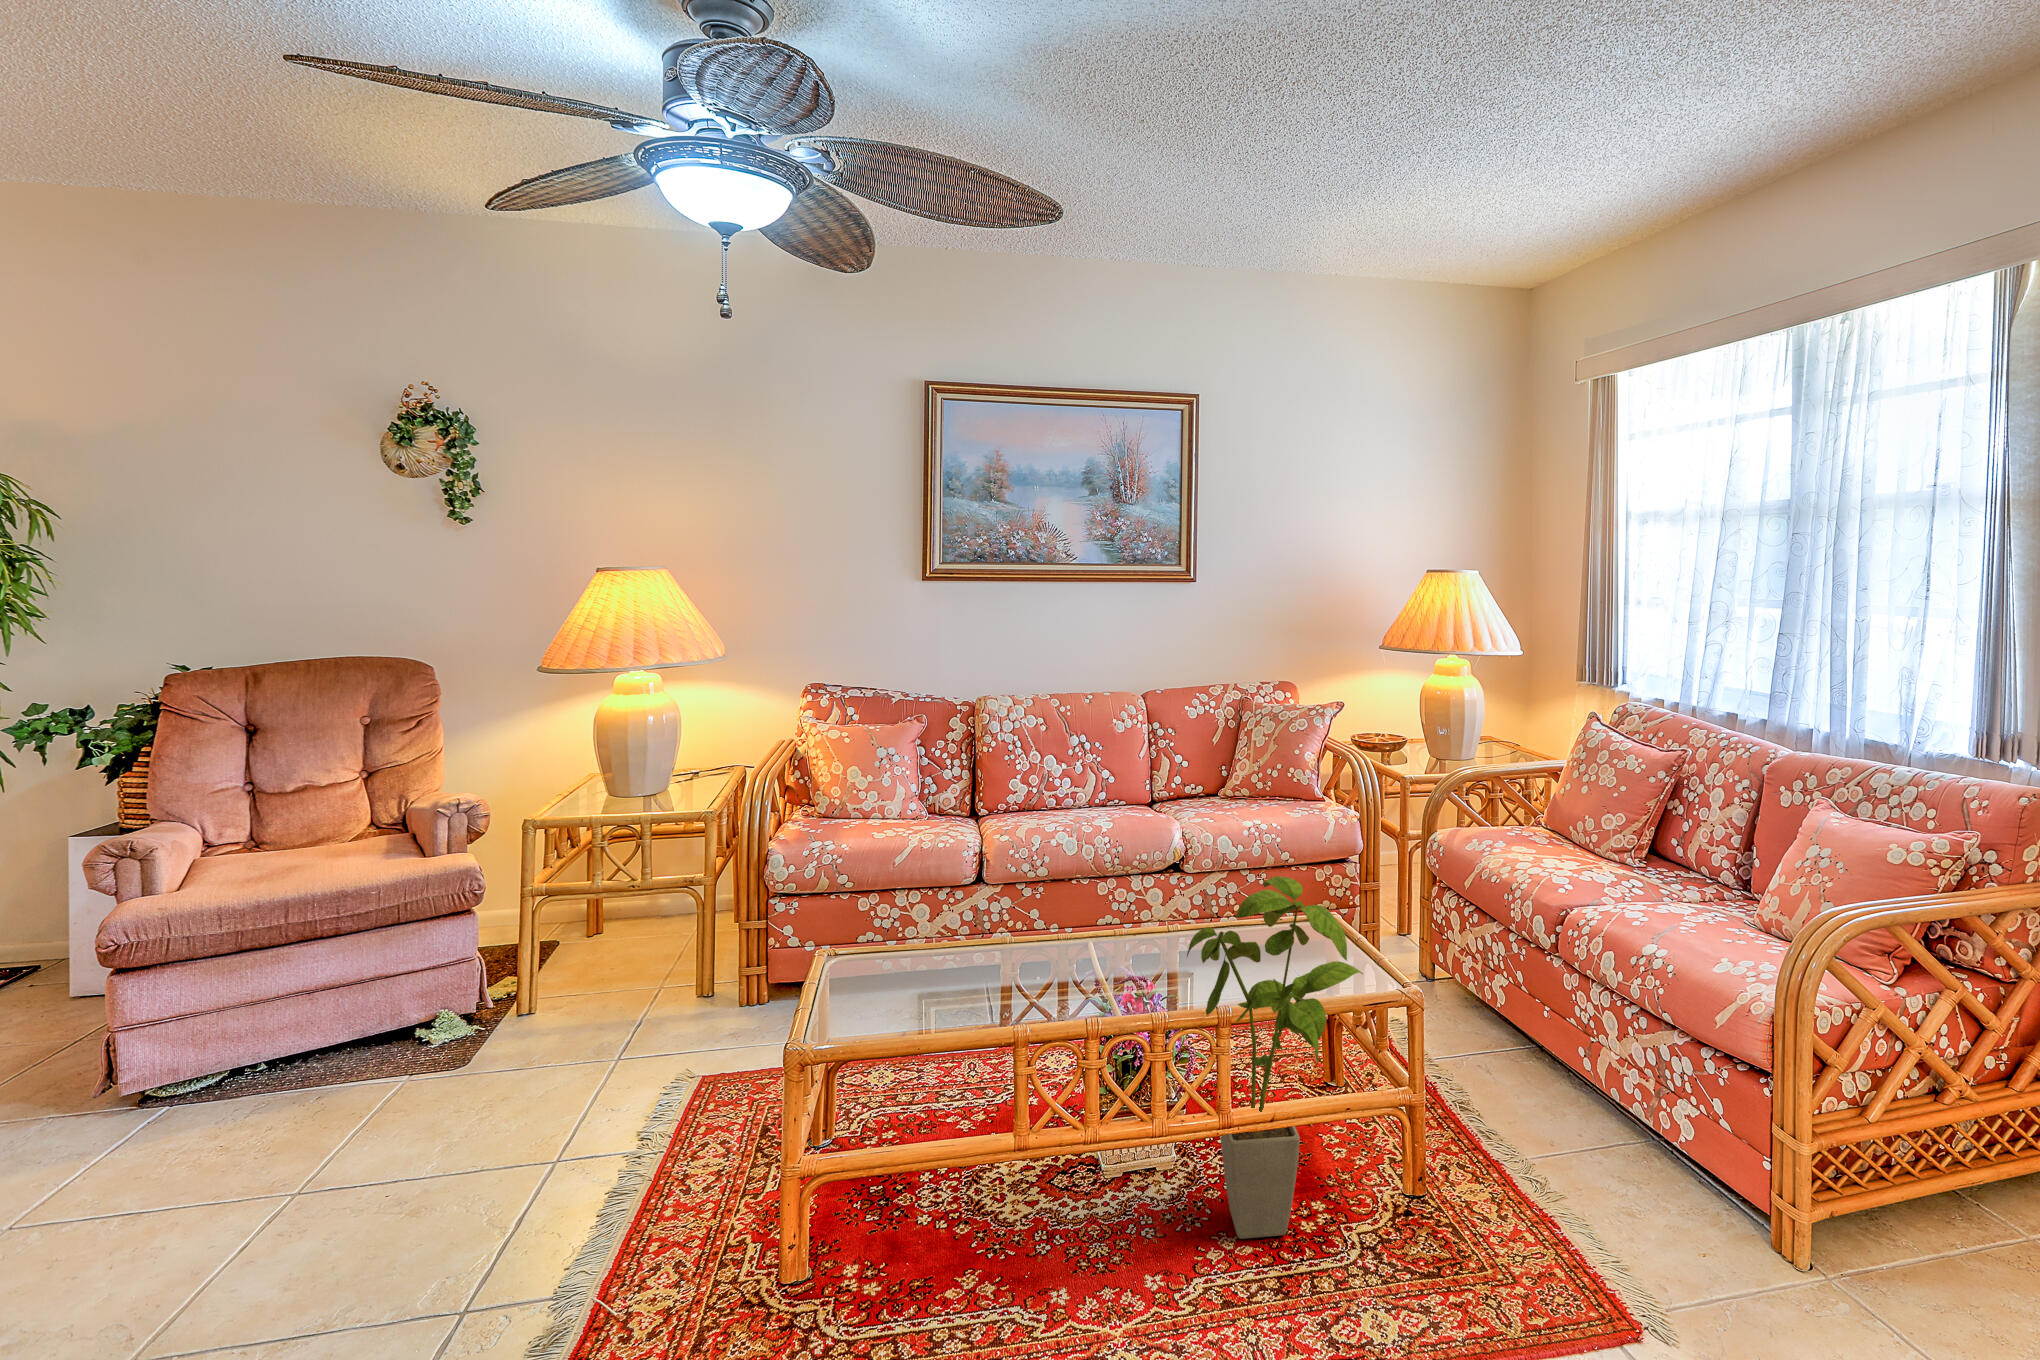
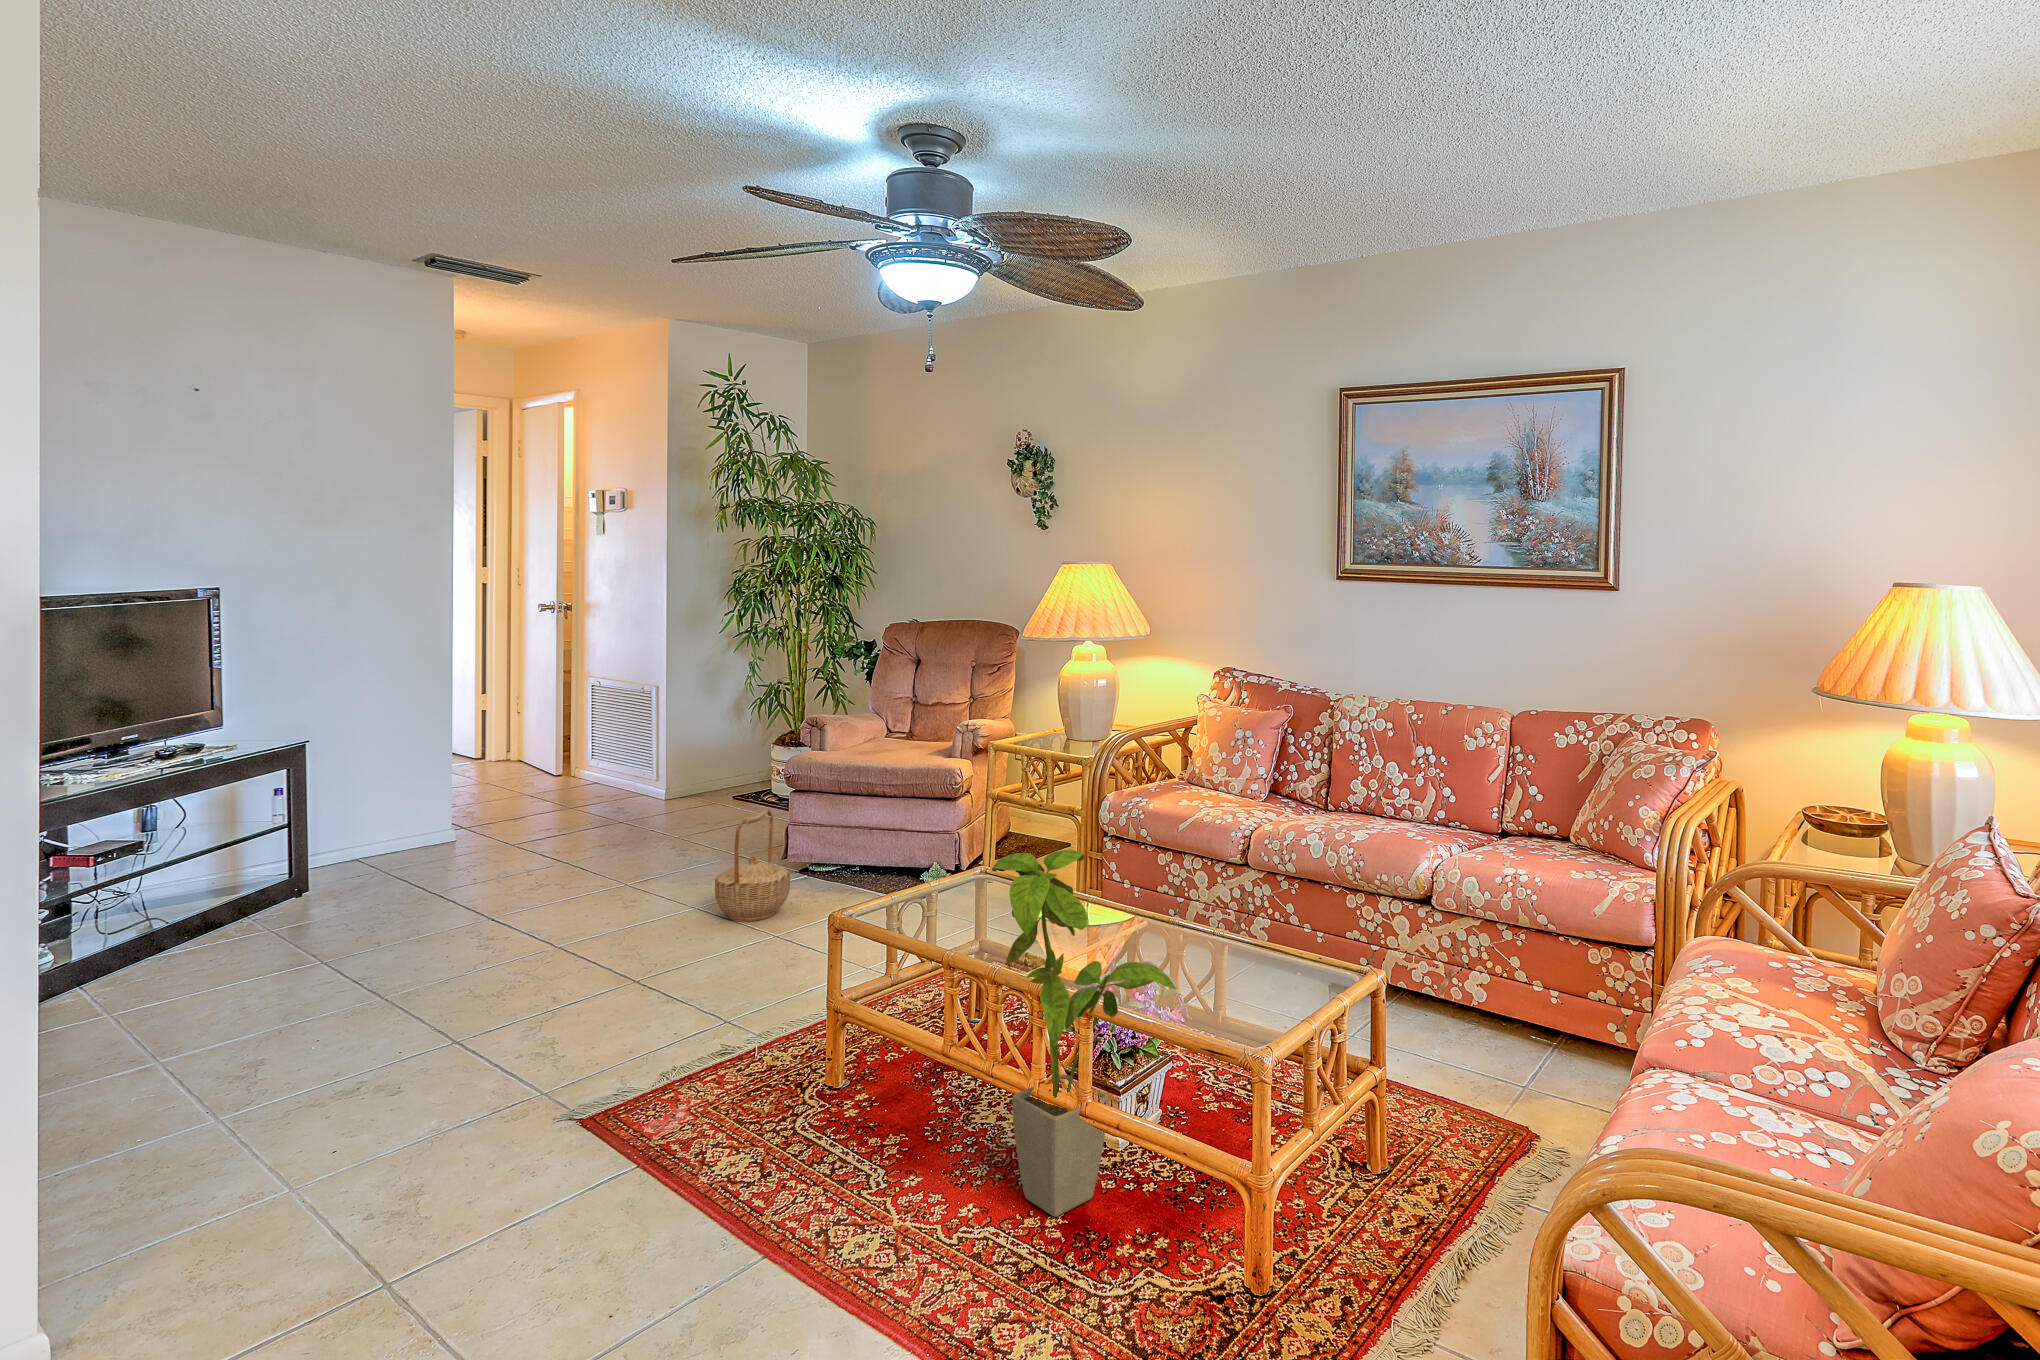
basket: none [62,1017,234,1228] -> present [715,810,790,921]

